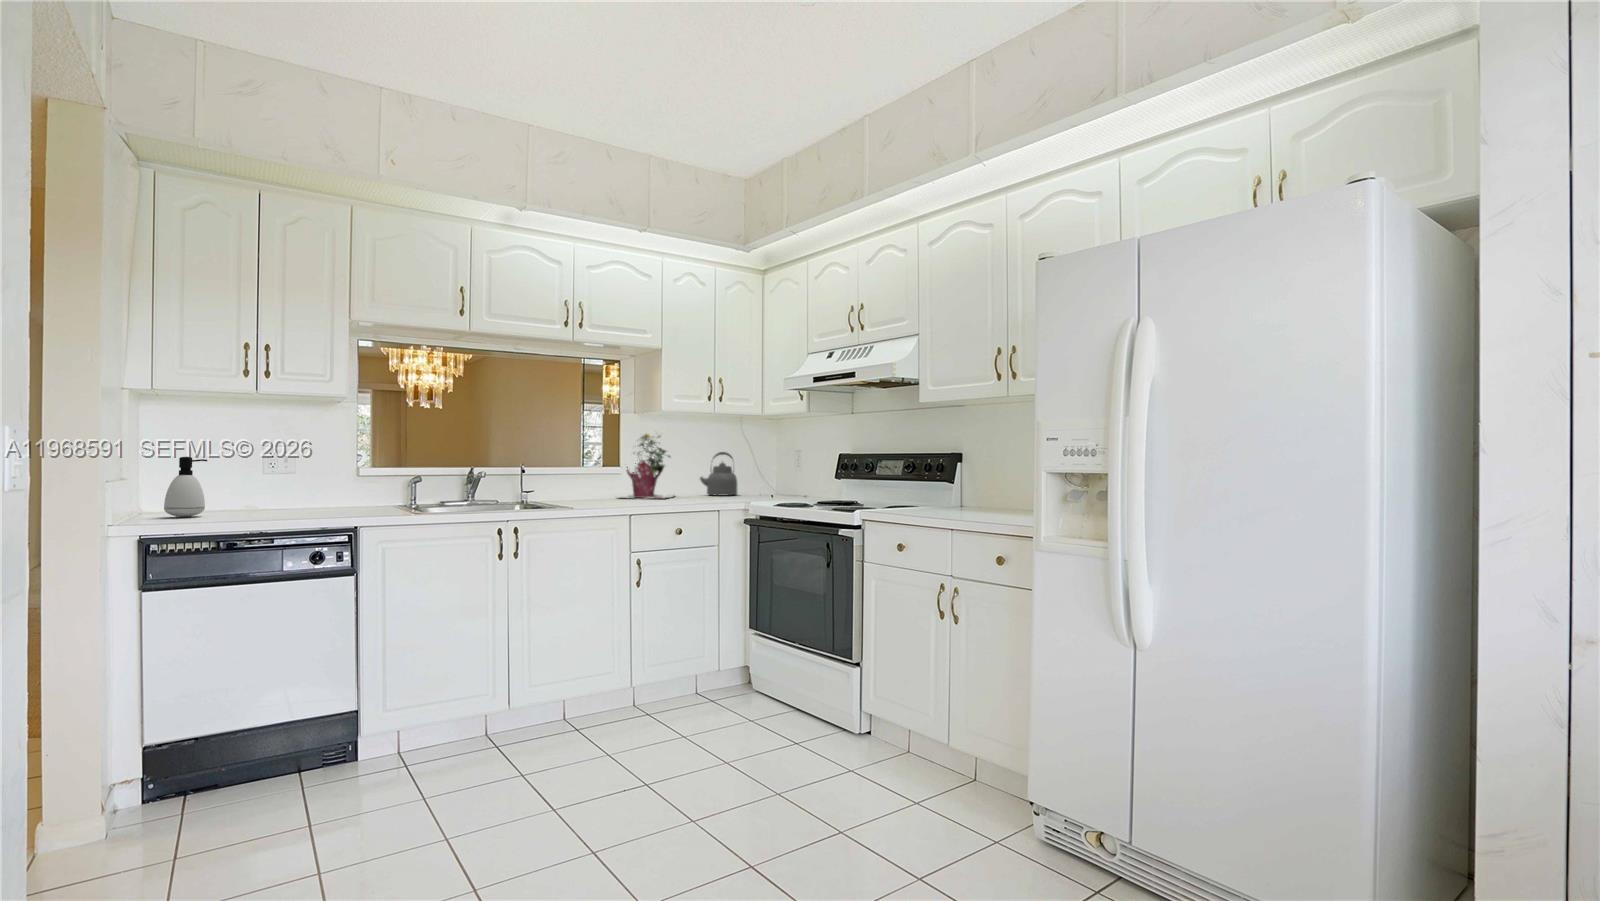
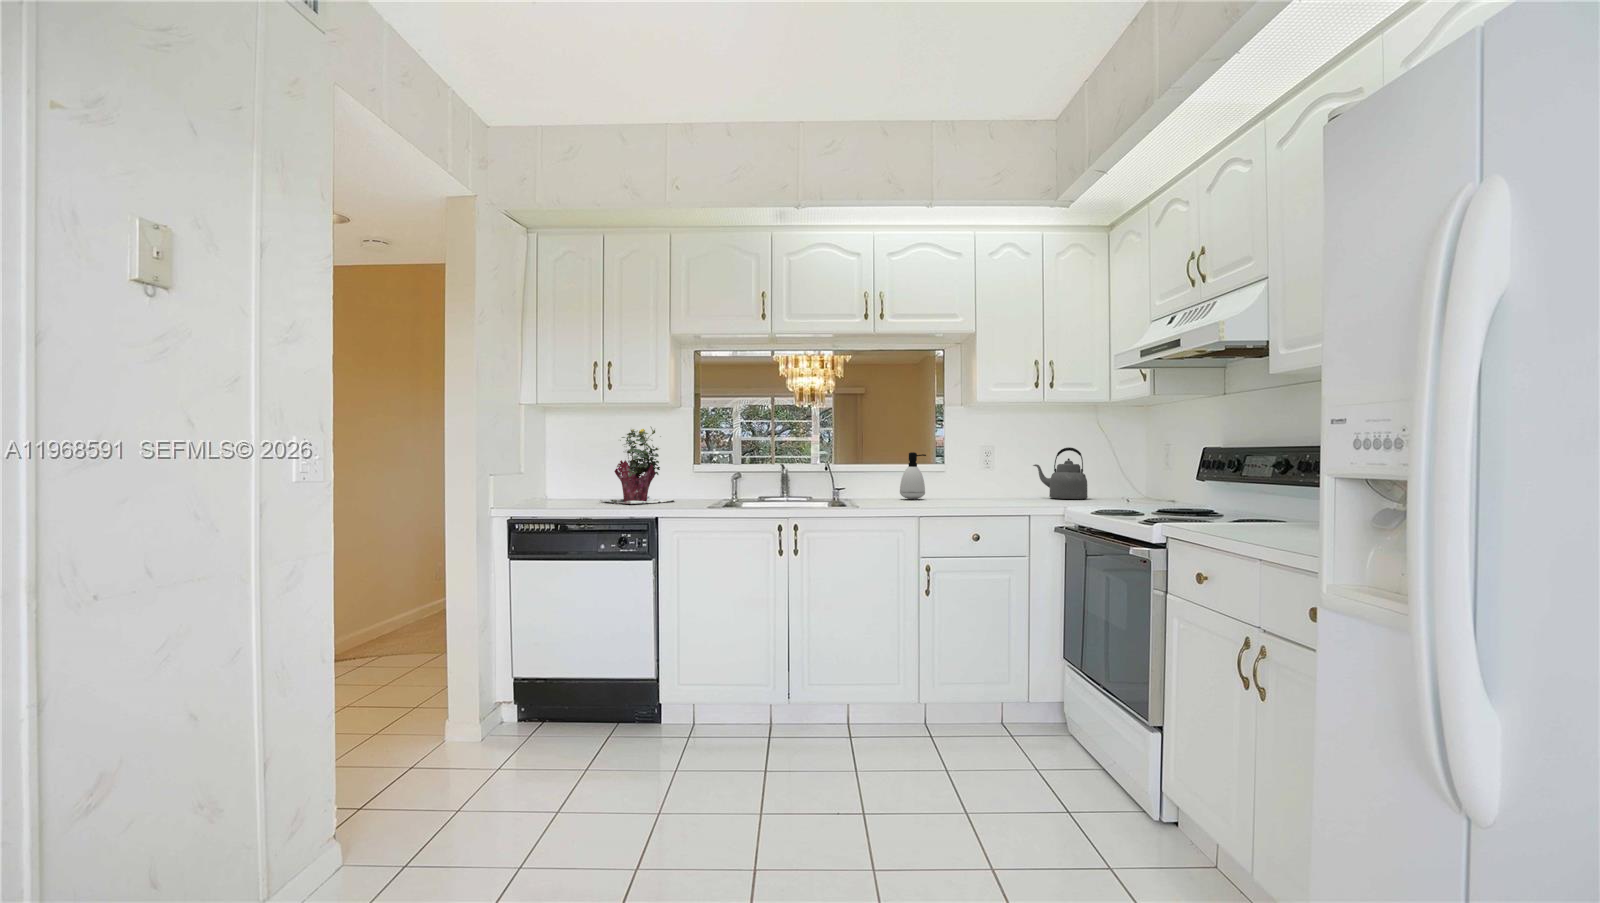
potted plant: present [616,433,675,498] -> present [600,427,674,504]
soap dispenser: present [164,457,207,517] -> present [900,452,926,499]

